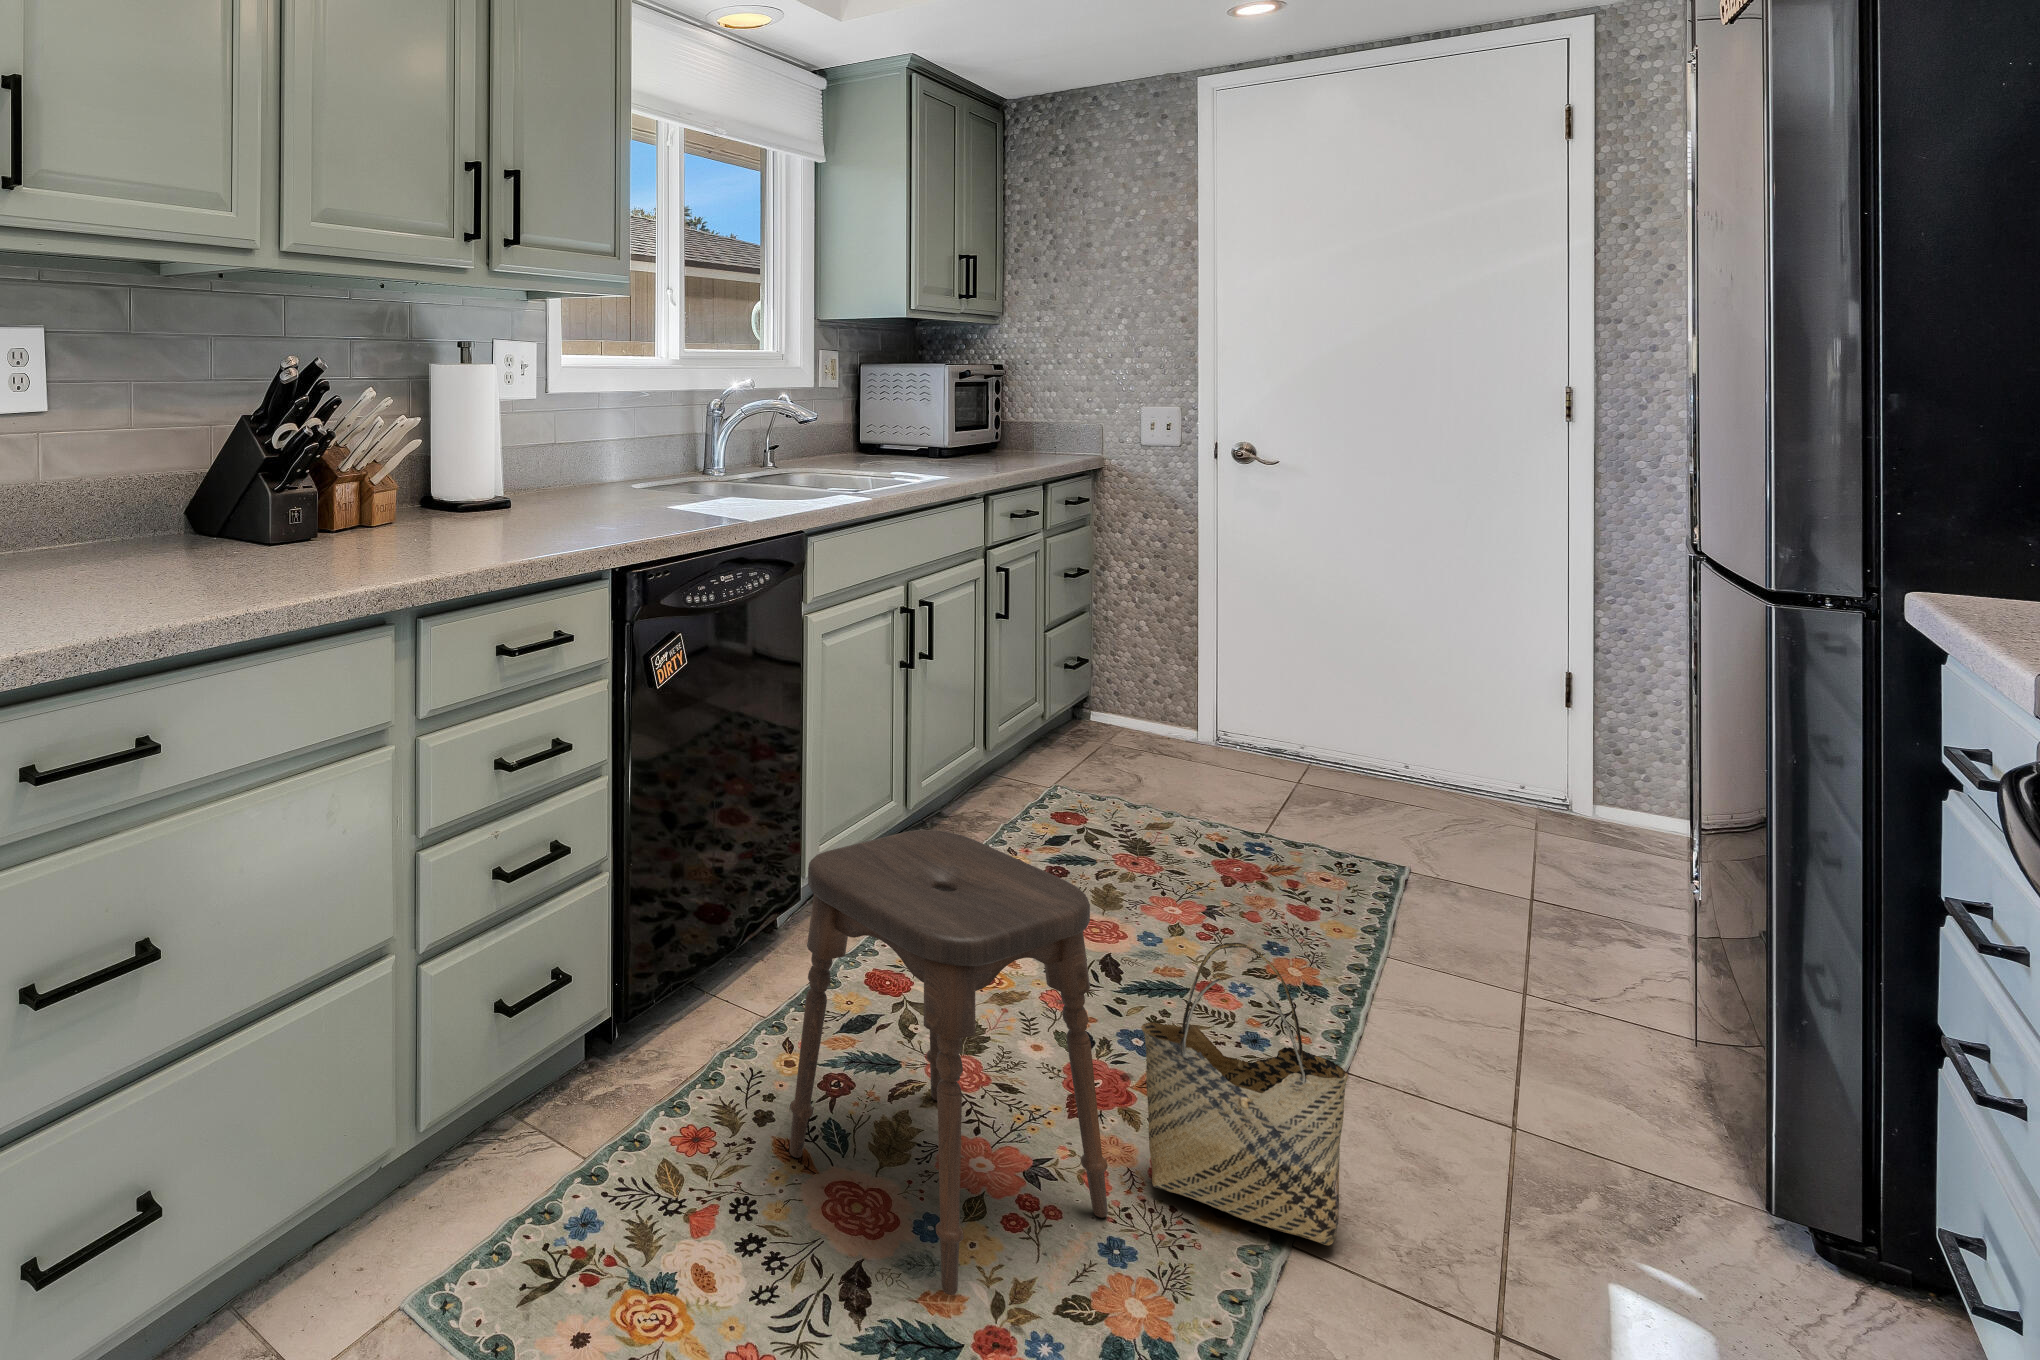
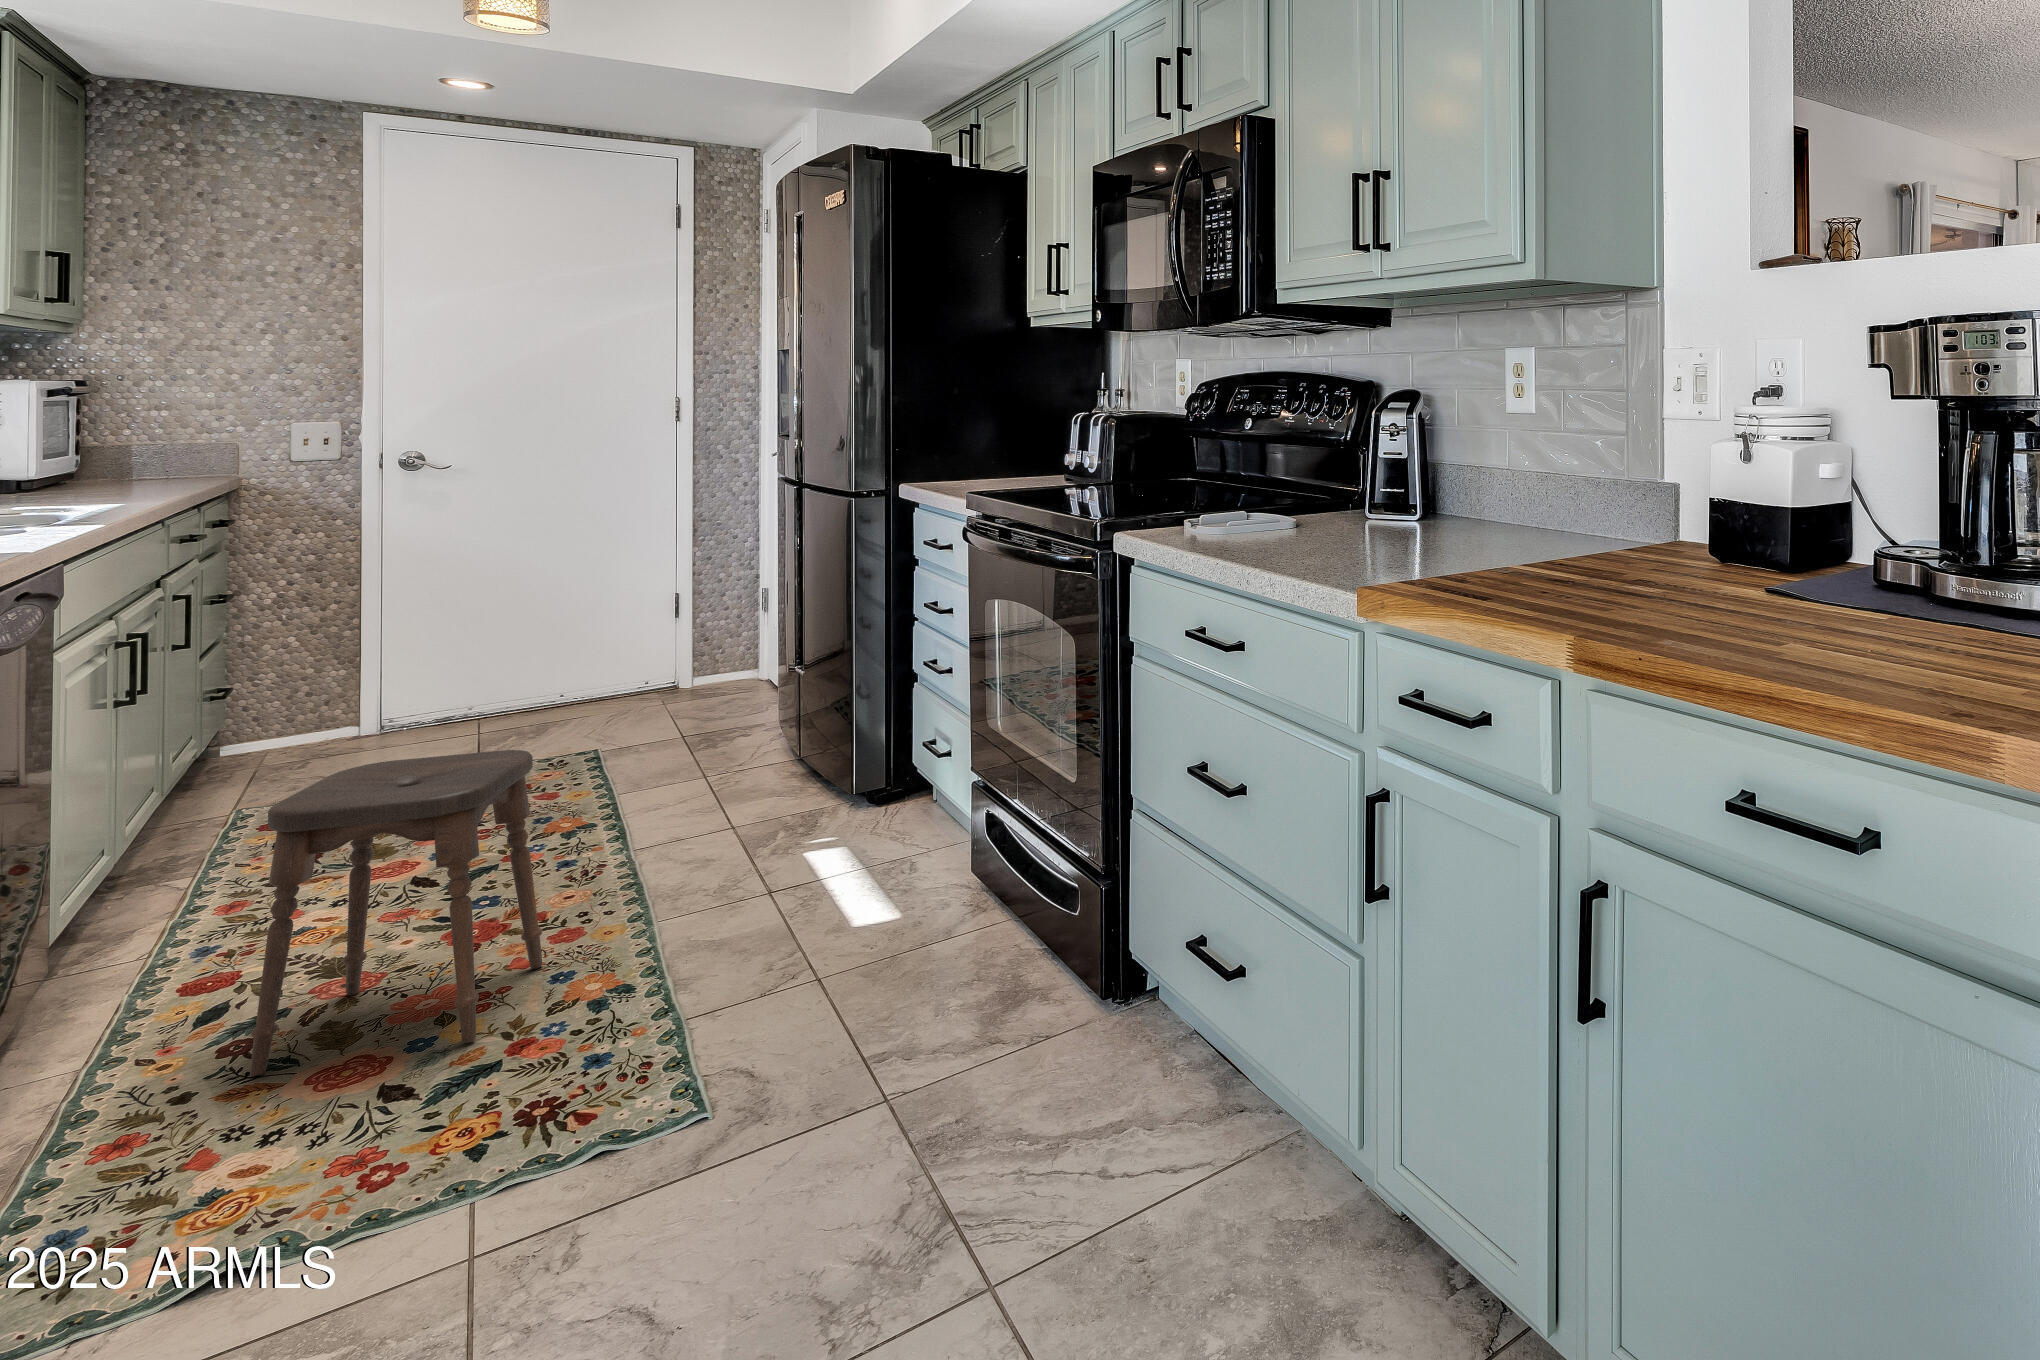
woven basket: present [1141,943,1348,1245] -> none [546,759,682,938]

